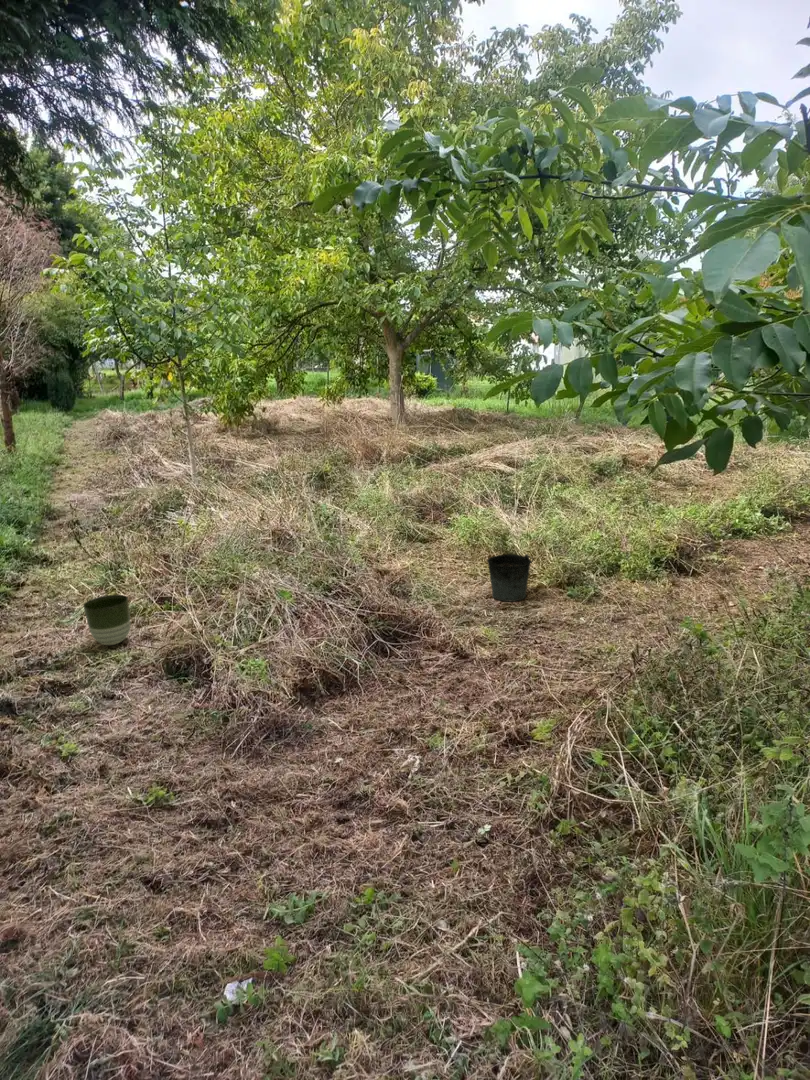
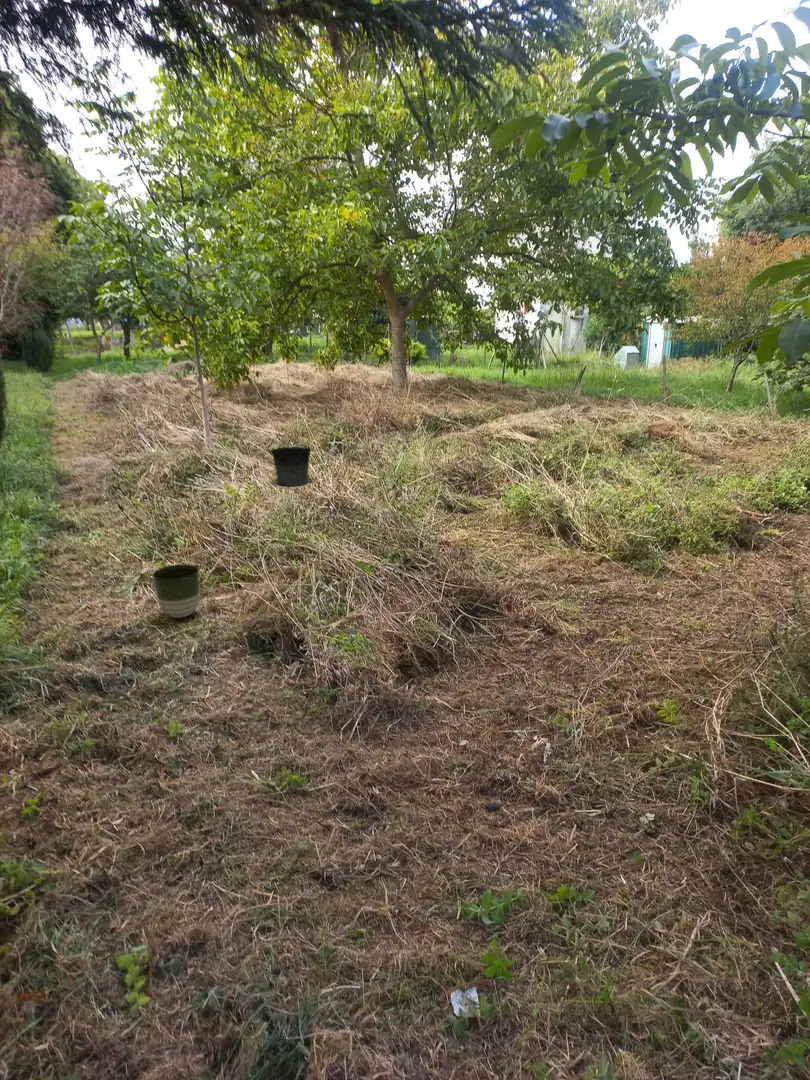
bucket: present [487,554,534,601] -> present [270,446,312,486]

